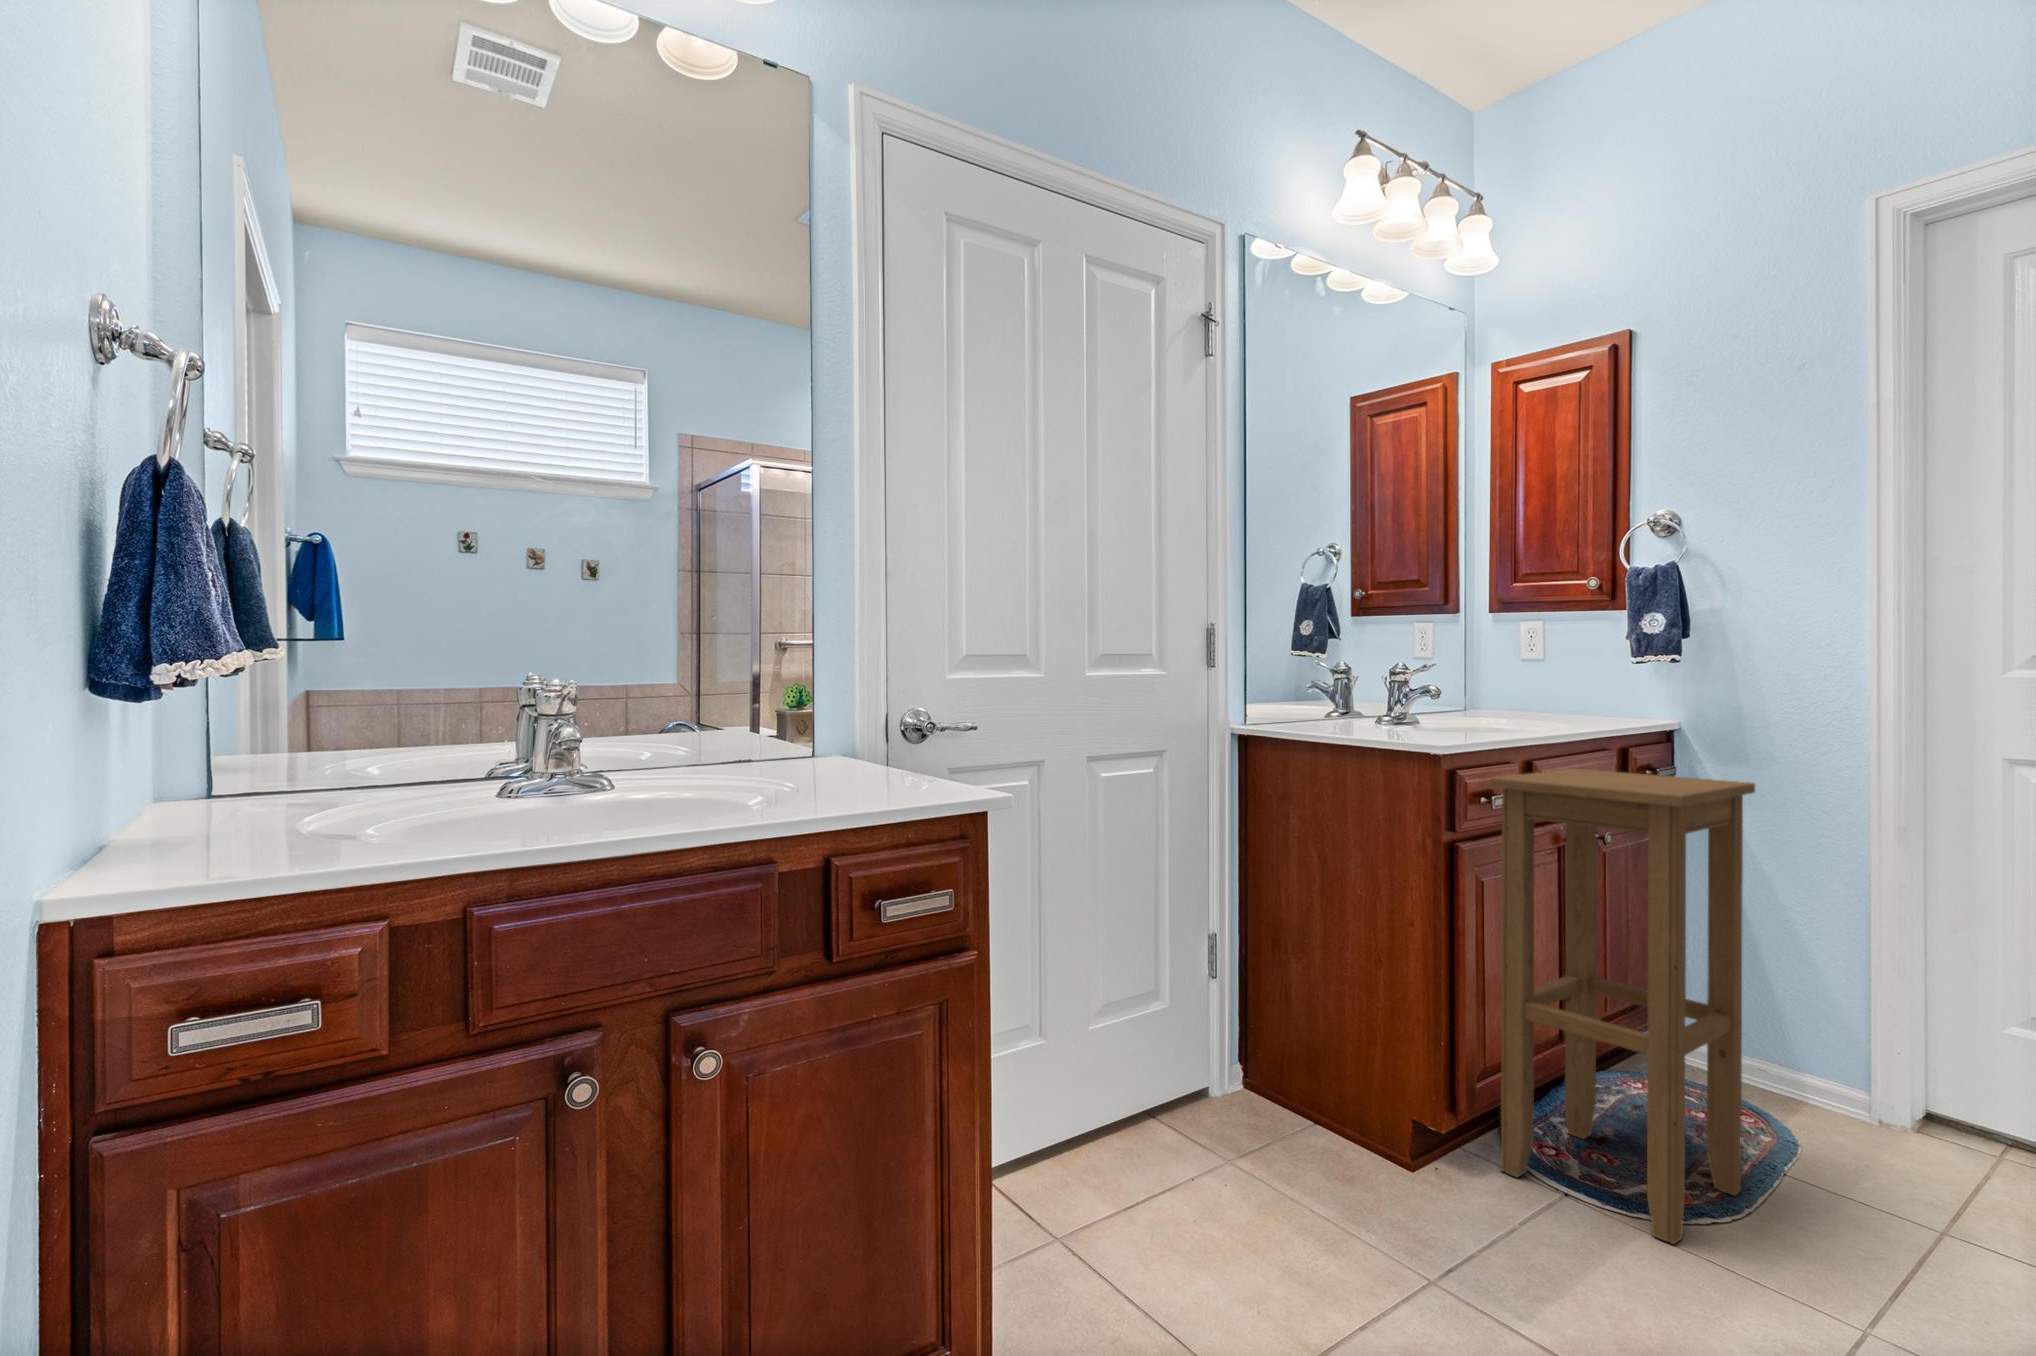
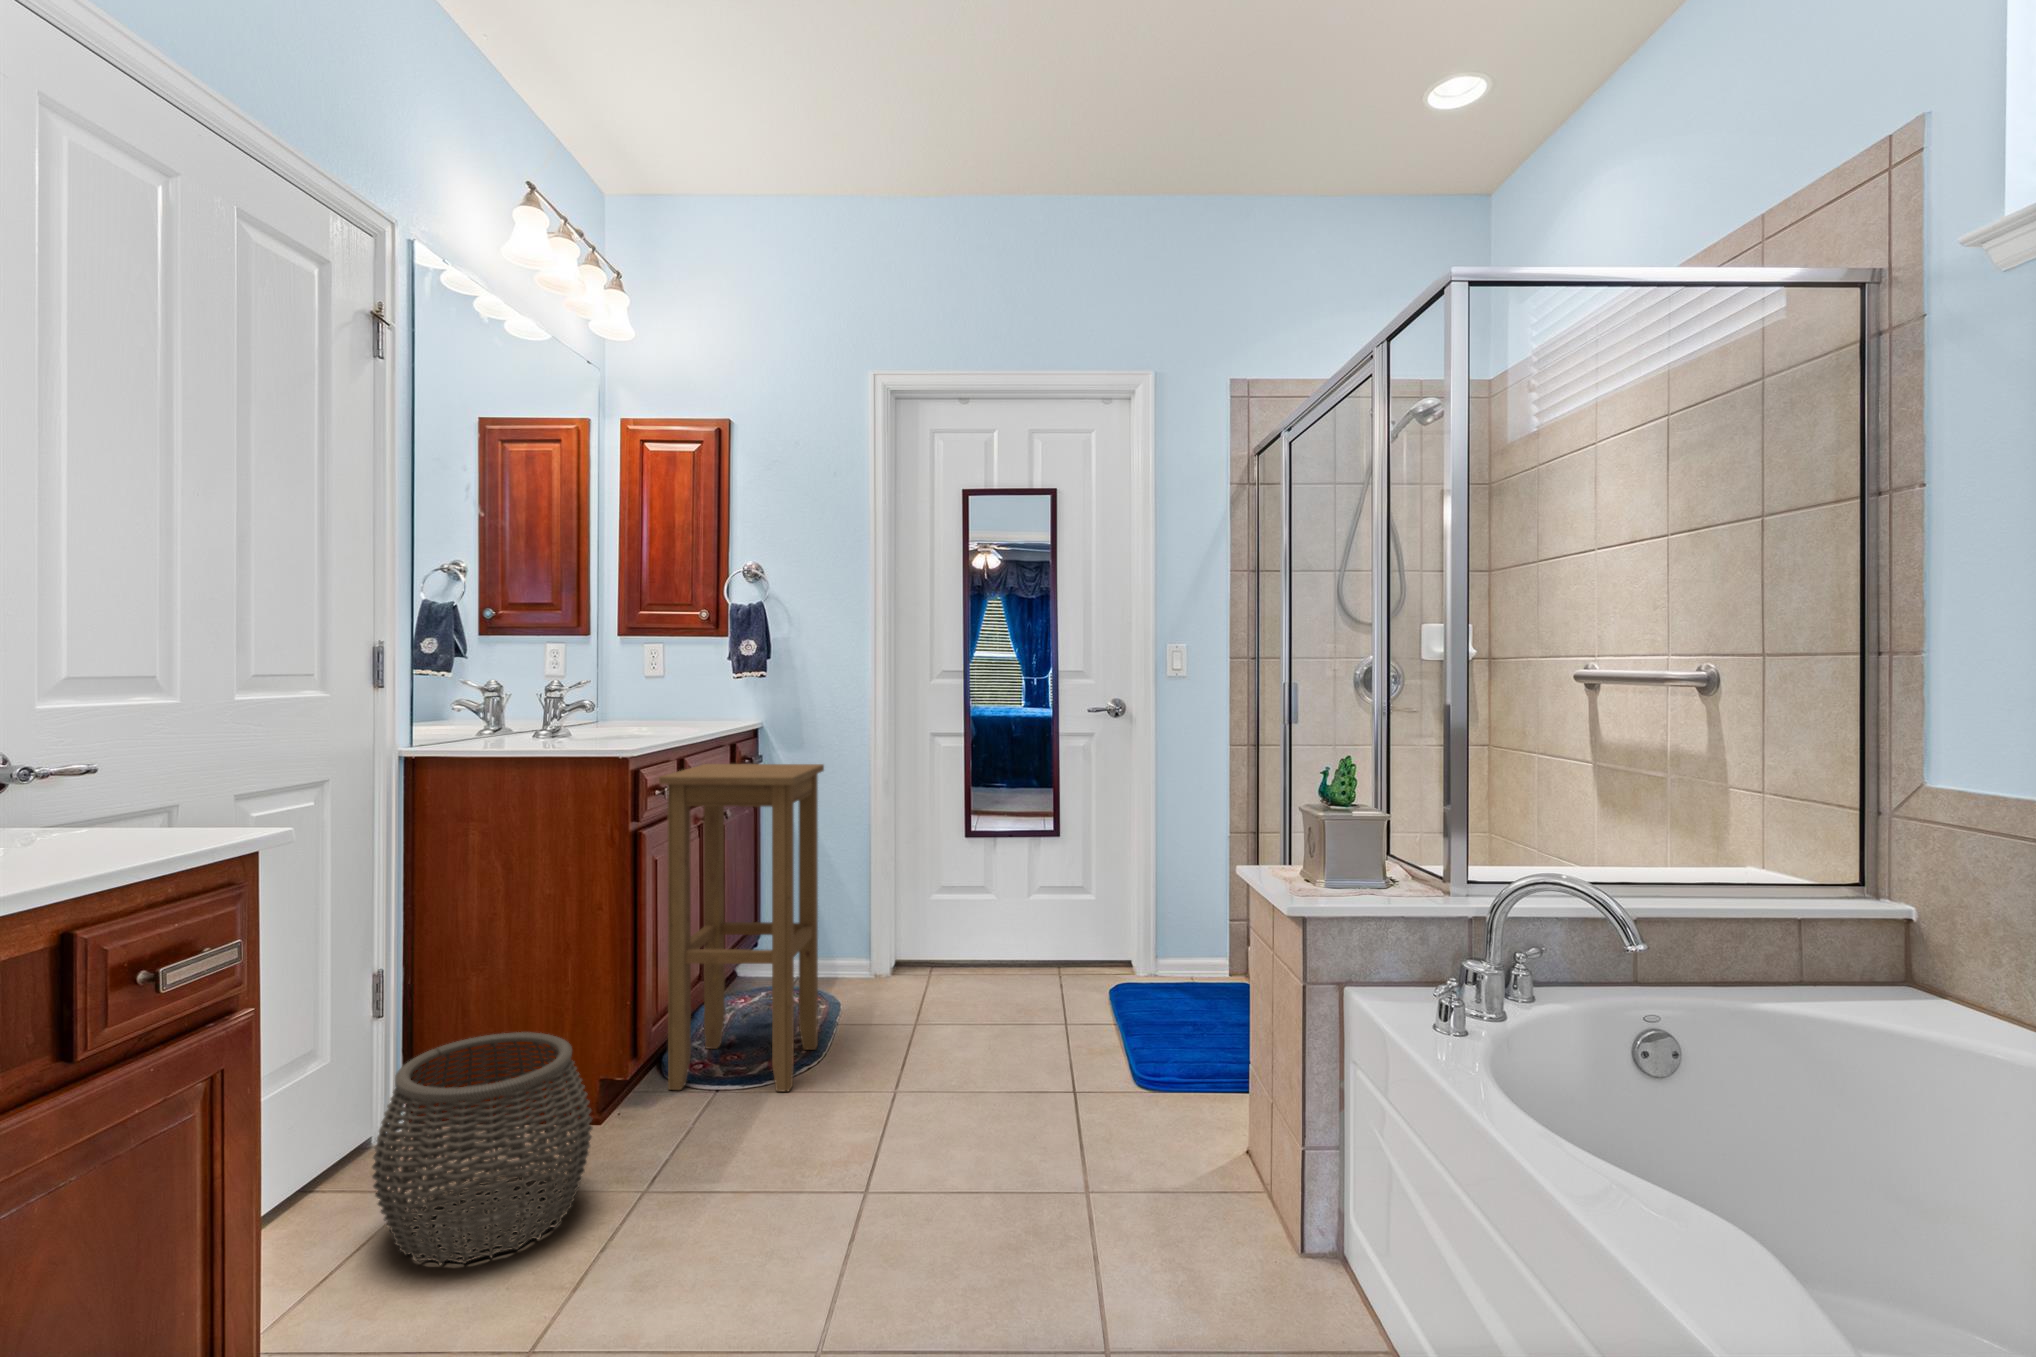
woven basket: none [1147,1036,1366,1297] -> present [372,1032,592,1265]

